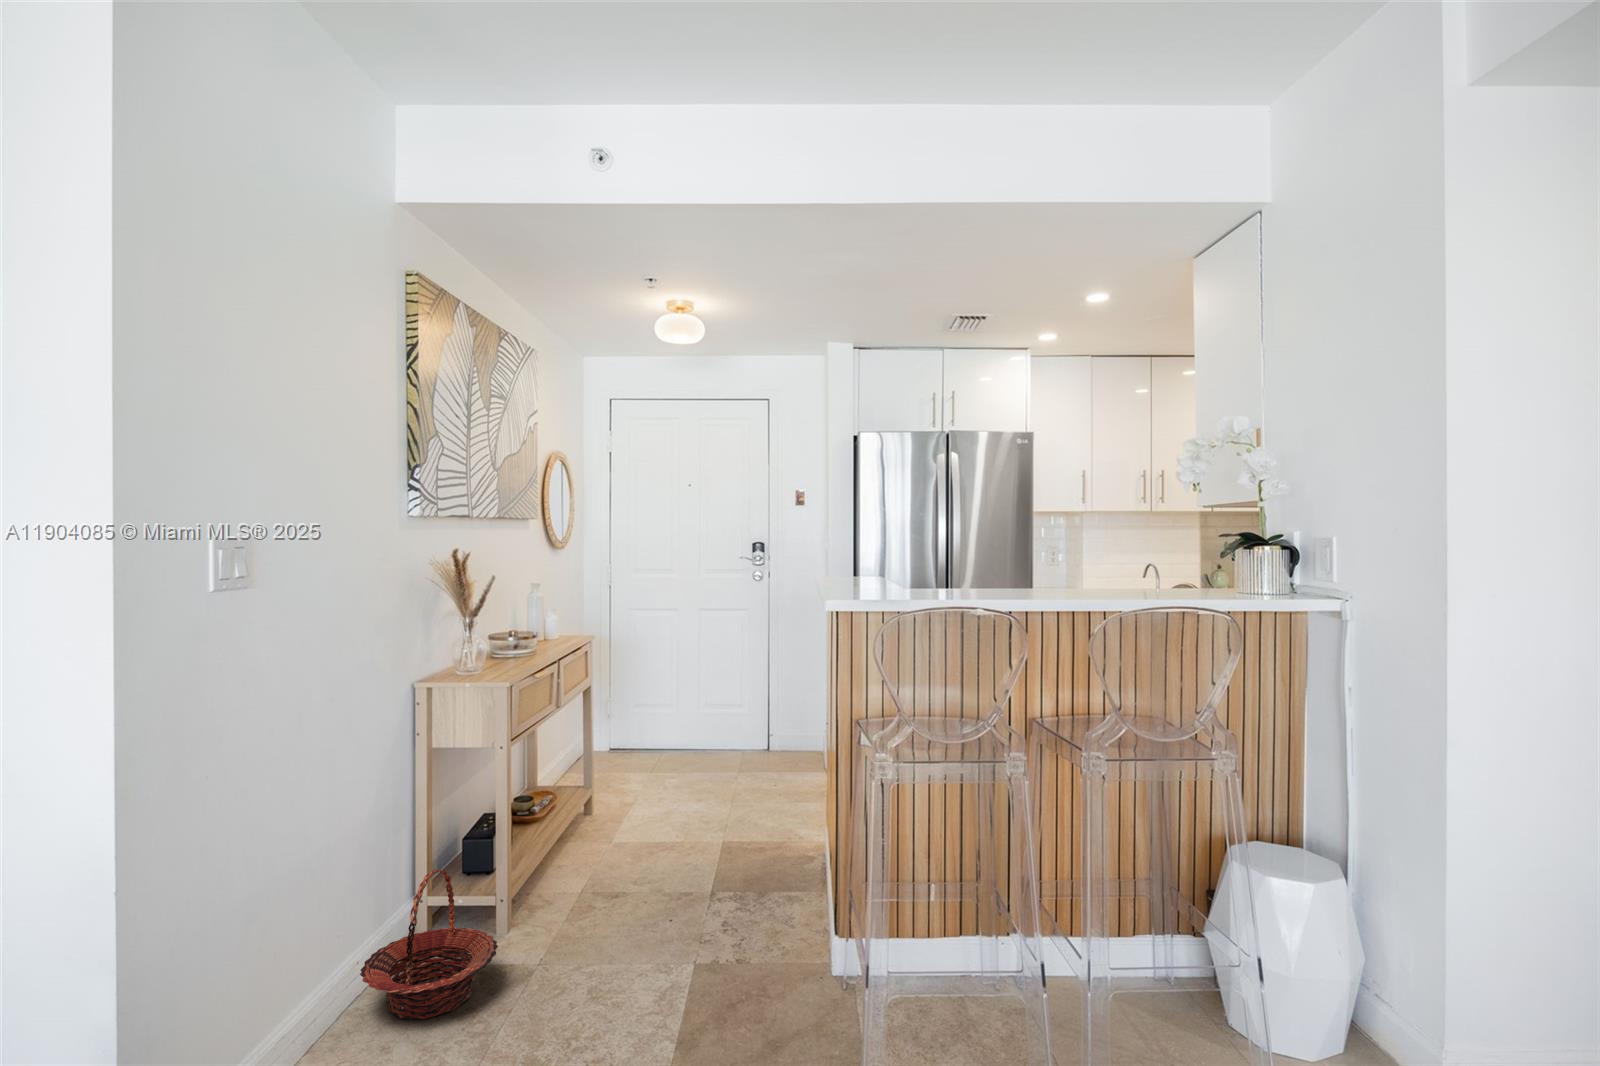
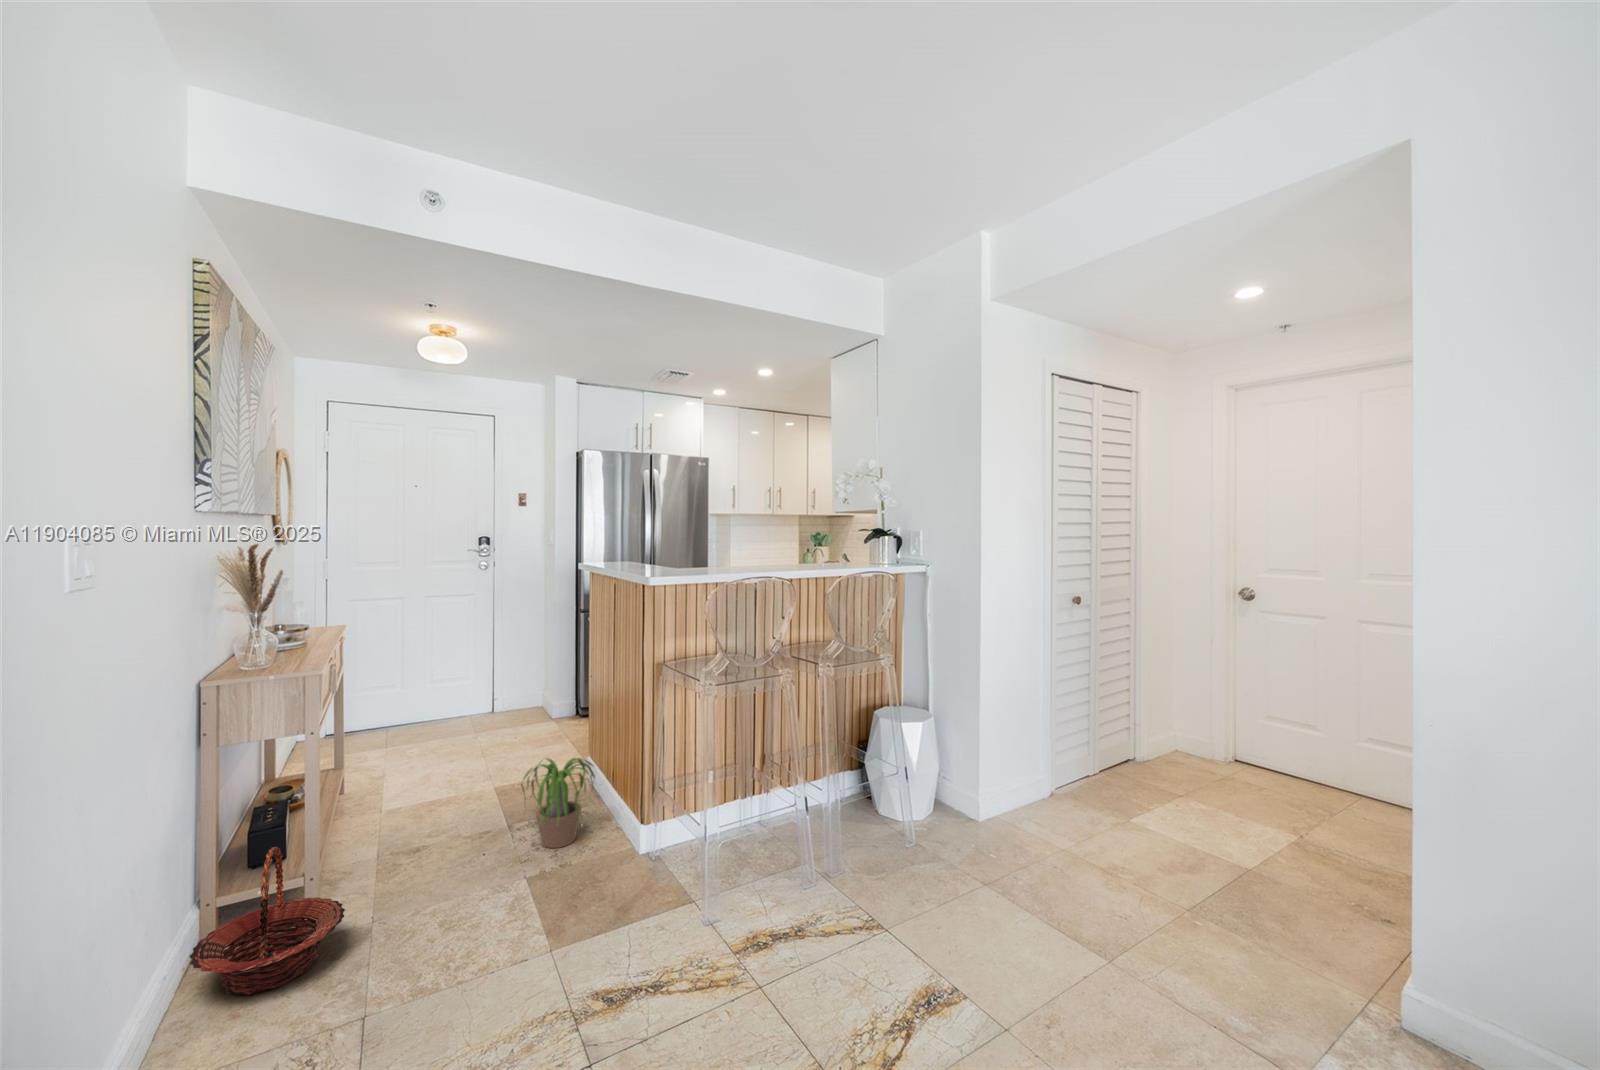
potted plant: none [709,823,816,941] -> present [521,758,595,848]

